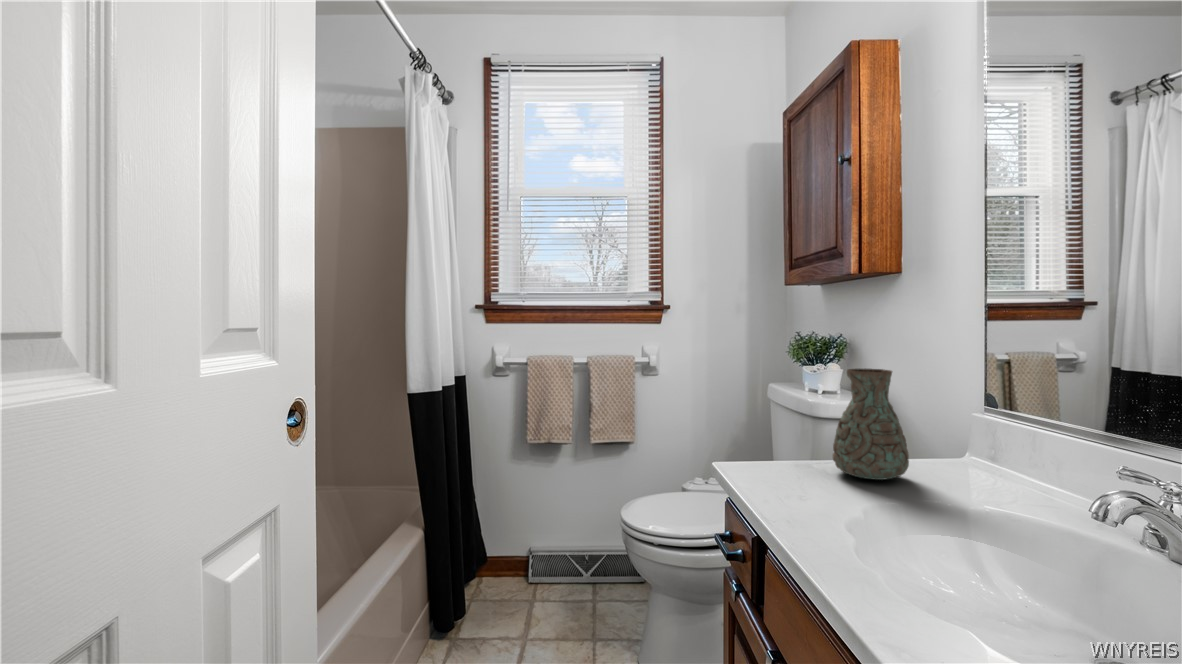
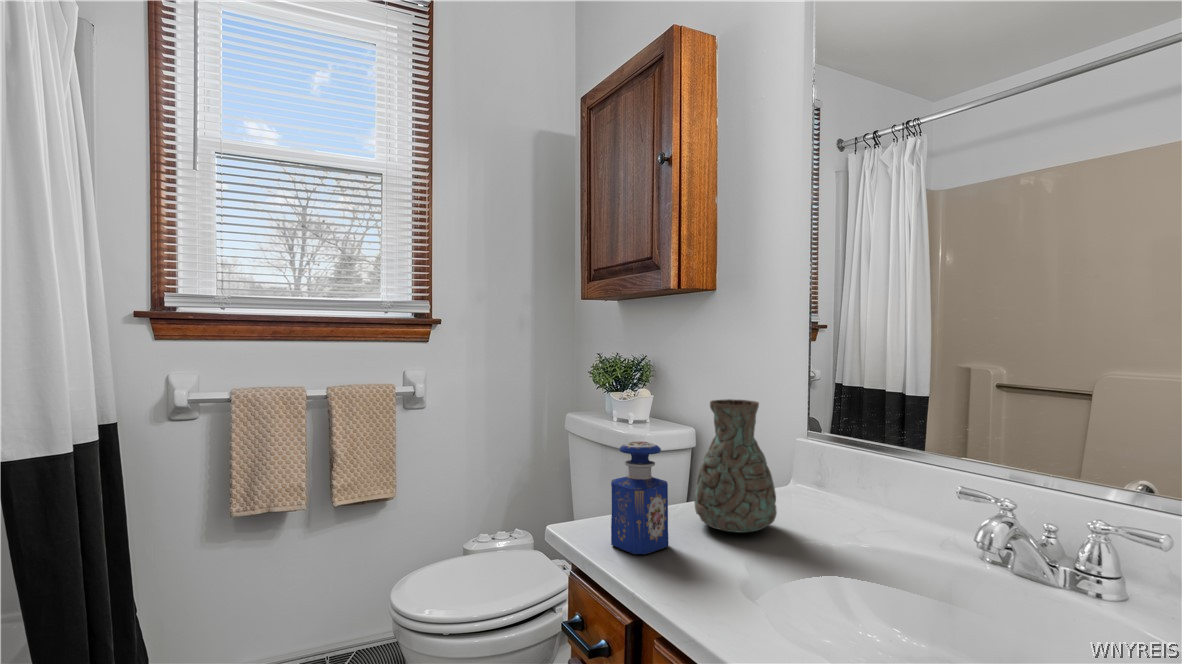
perfume bottle: none [752,397,799,482] -> present [611,441,668,554]

